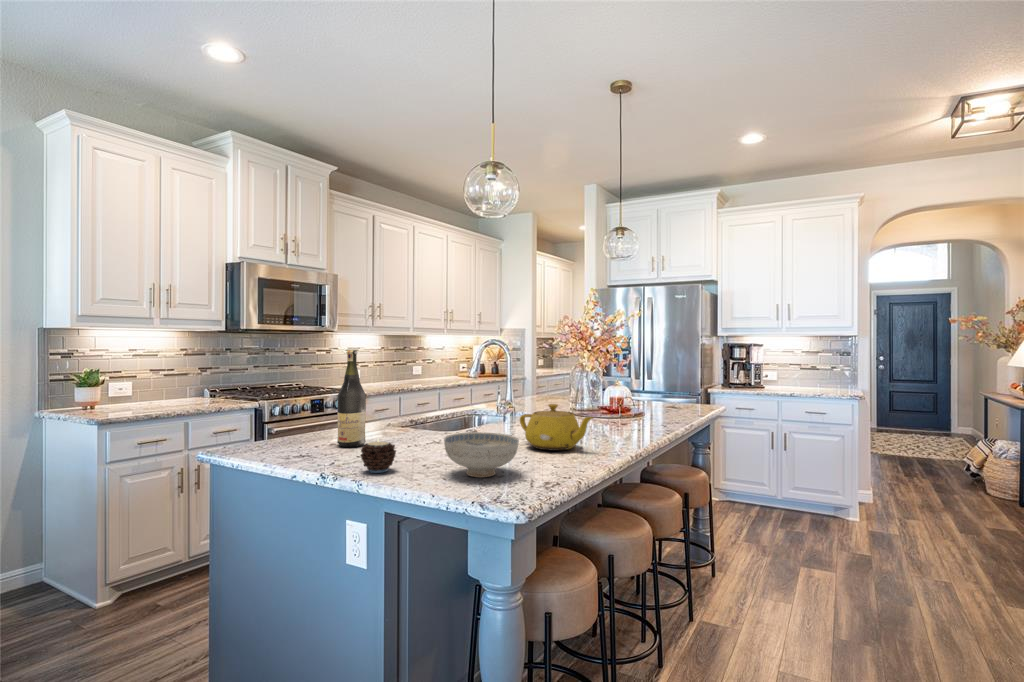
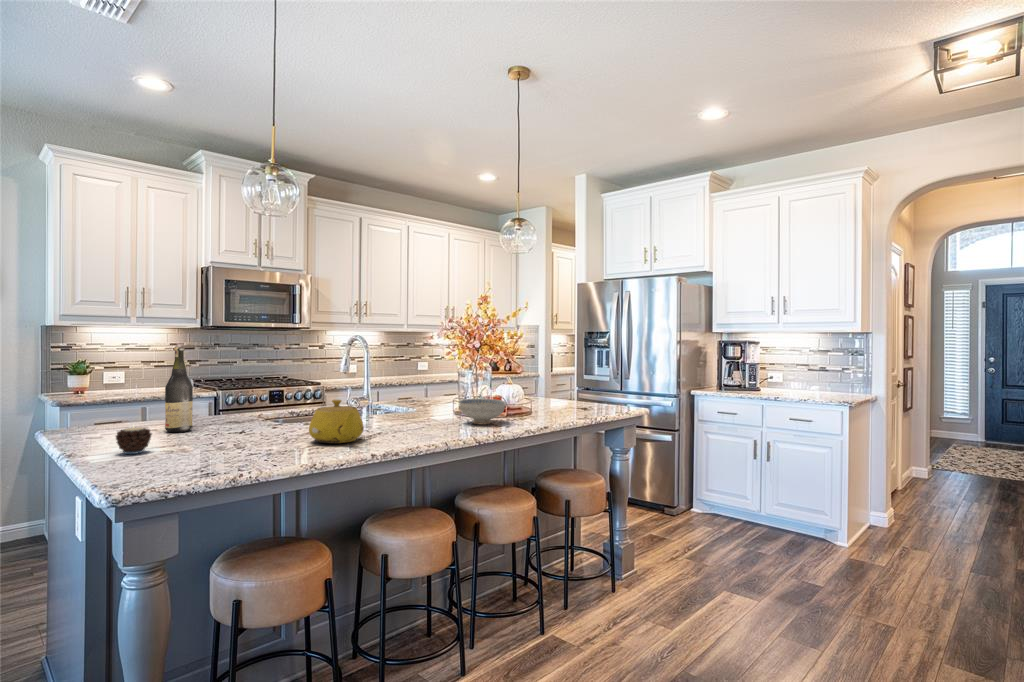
ceramic bowl: present [444,432,519,477] -> present [459,398,505,425]

